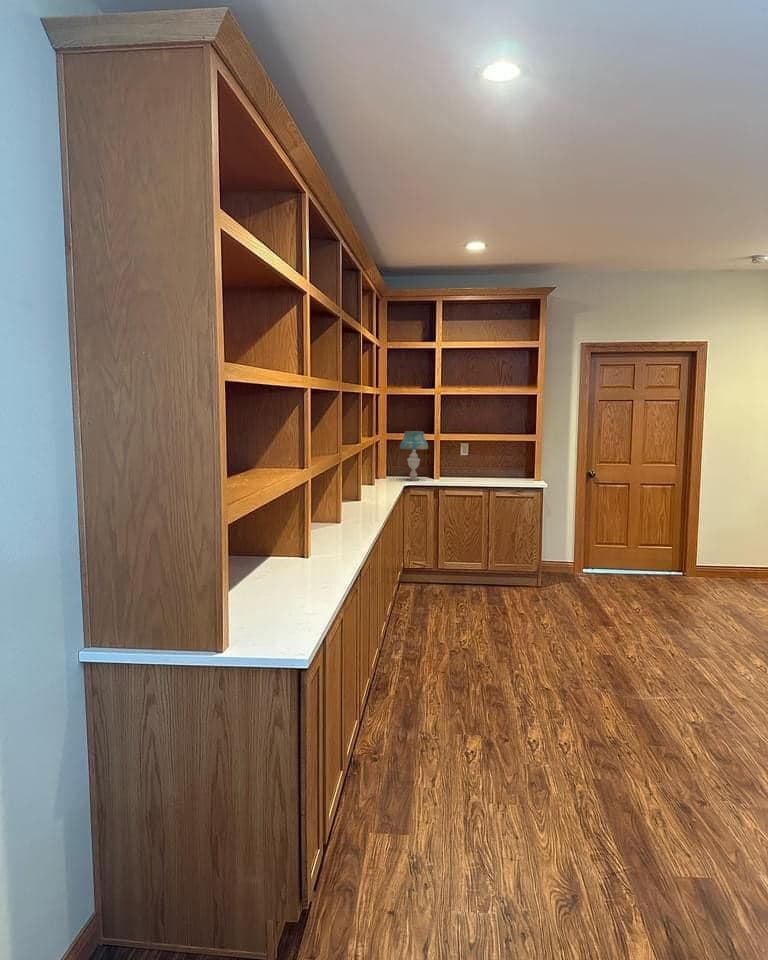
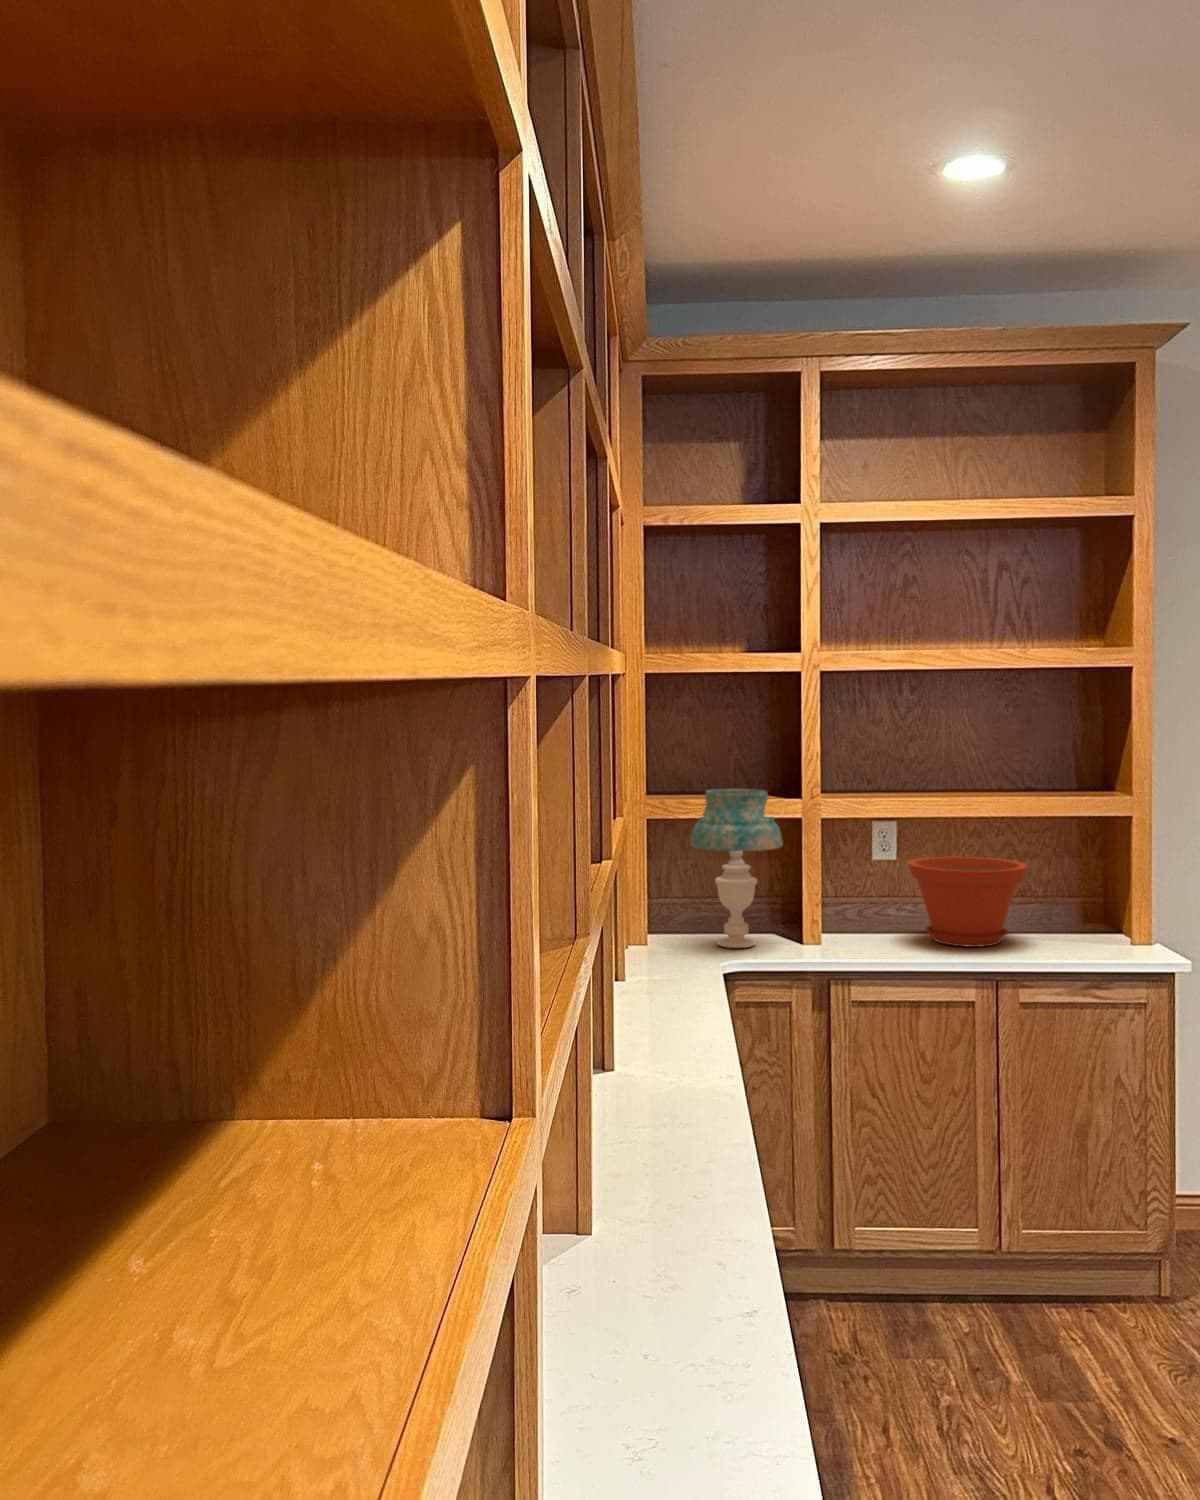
plant pot: none [467,454,504,481] -> present [908,857,1027,947]

